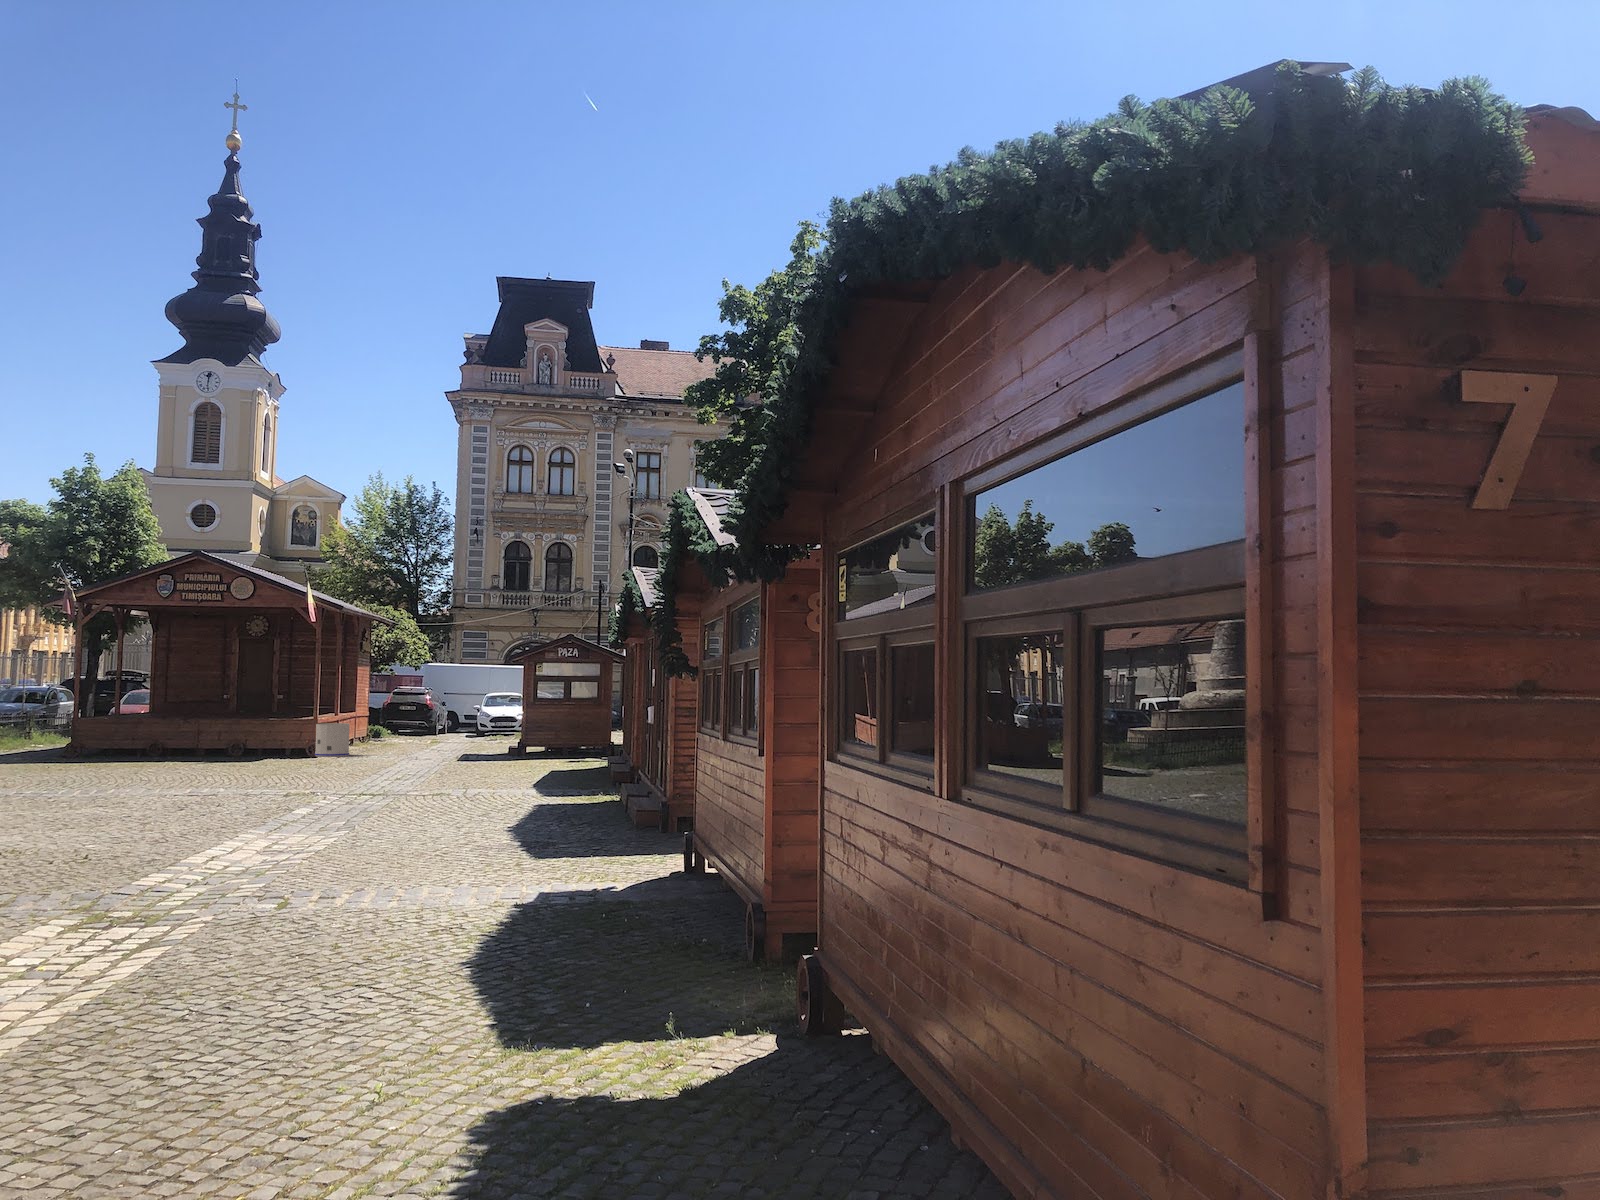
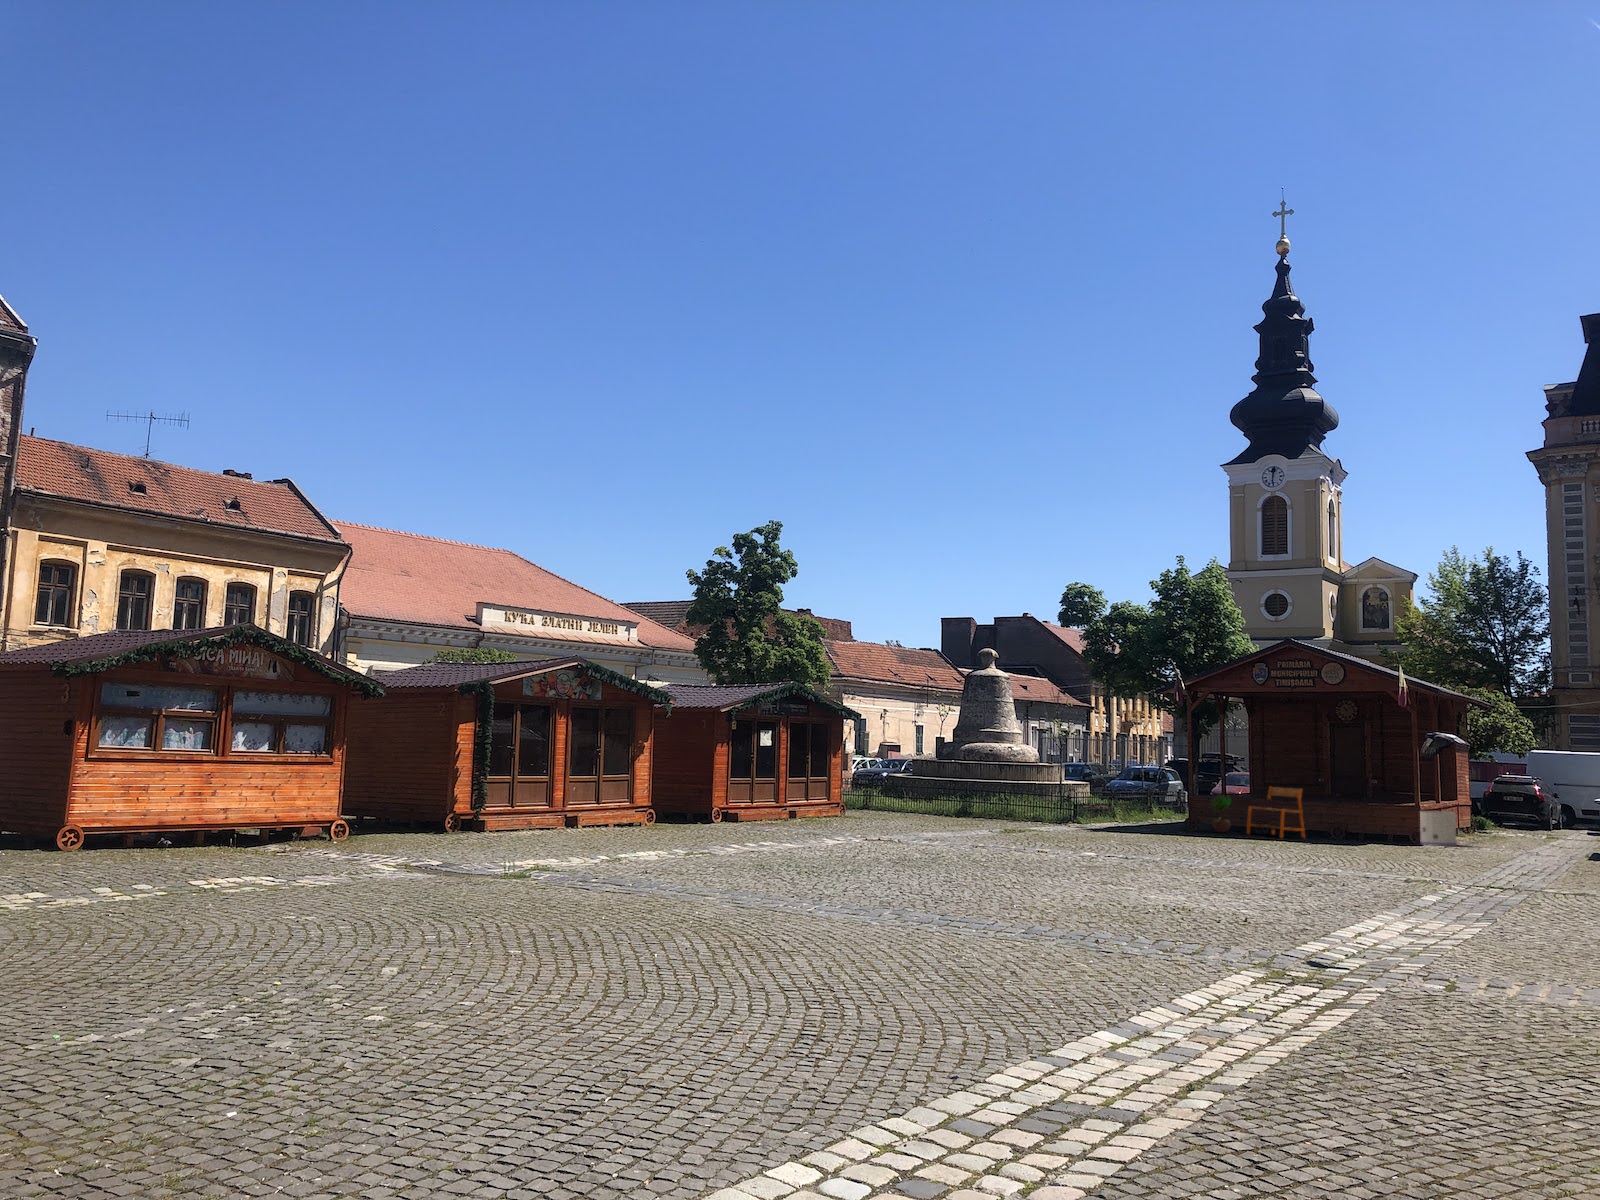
bench: none [135,705,199,759] -> present [1247,786,1305,838]
potted tree: none [92,713,121,757] -> present [1212,796,1230,833]

